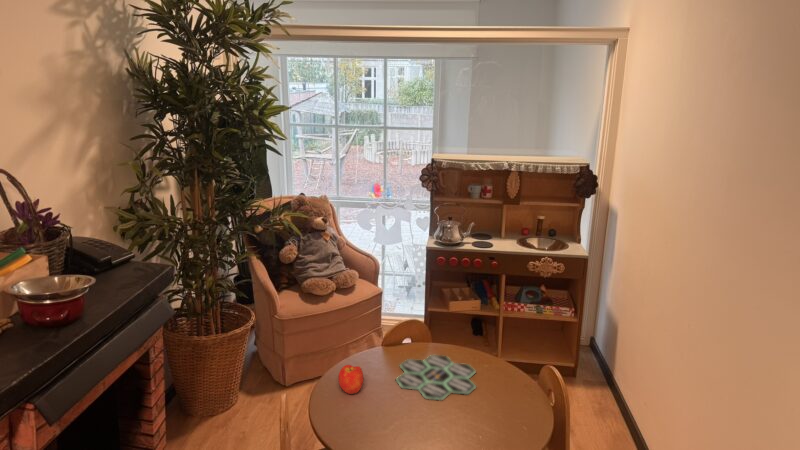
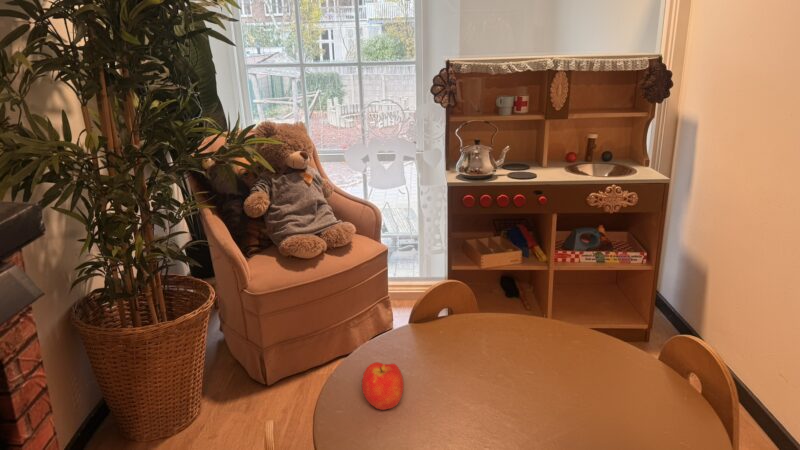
board game: present [396,355,476,401] -> none [449,332,580,409]

